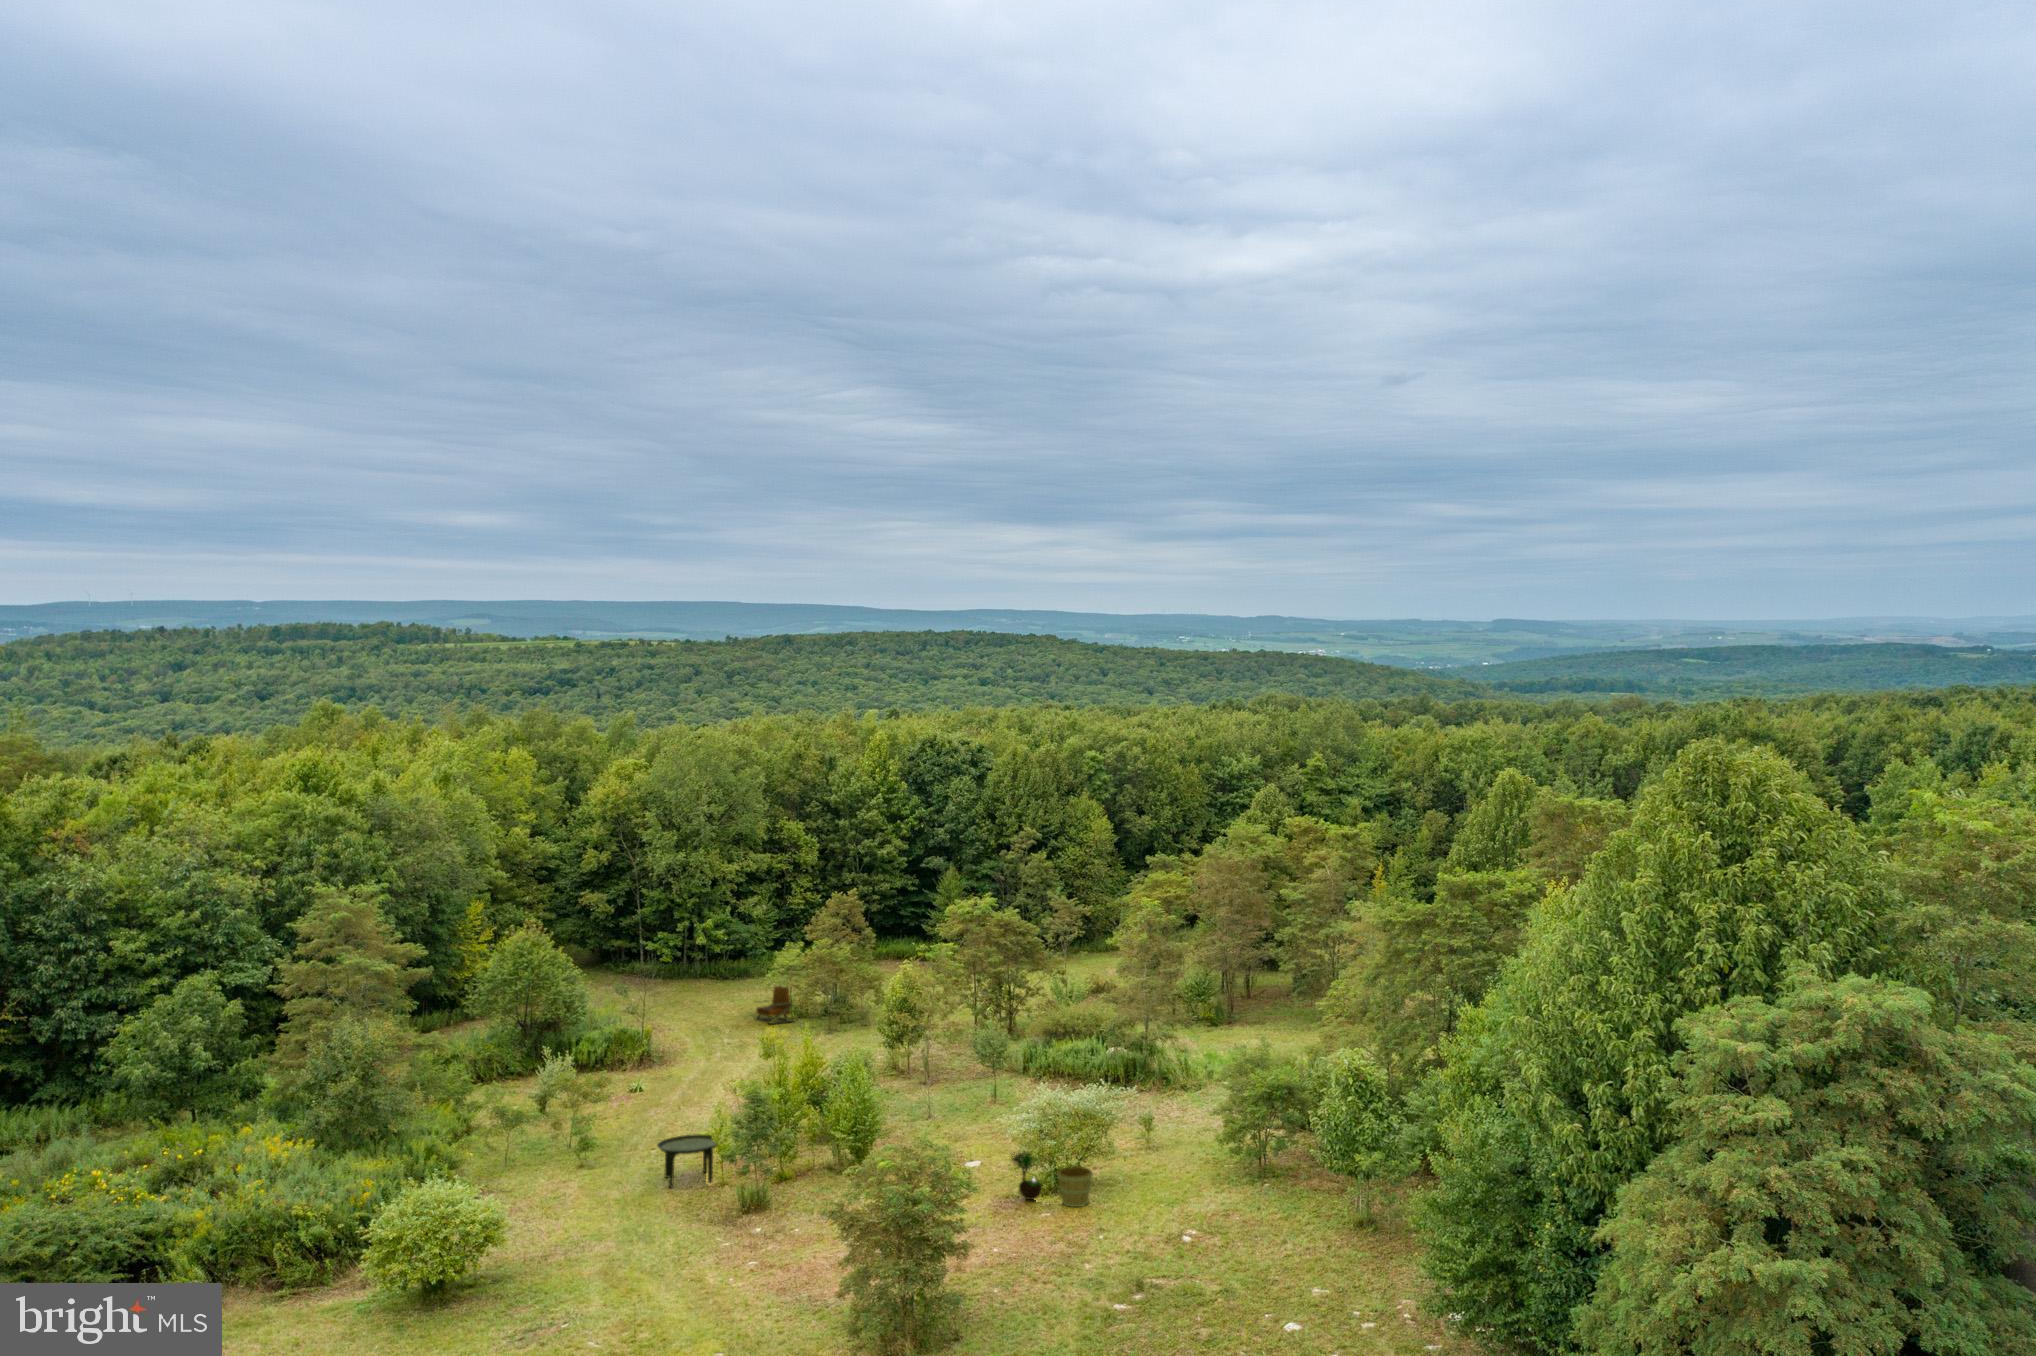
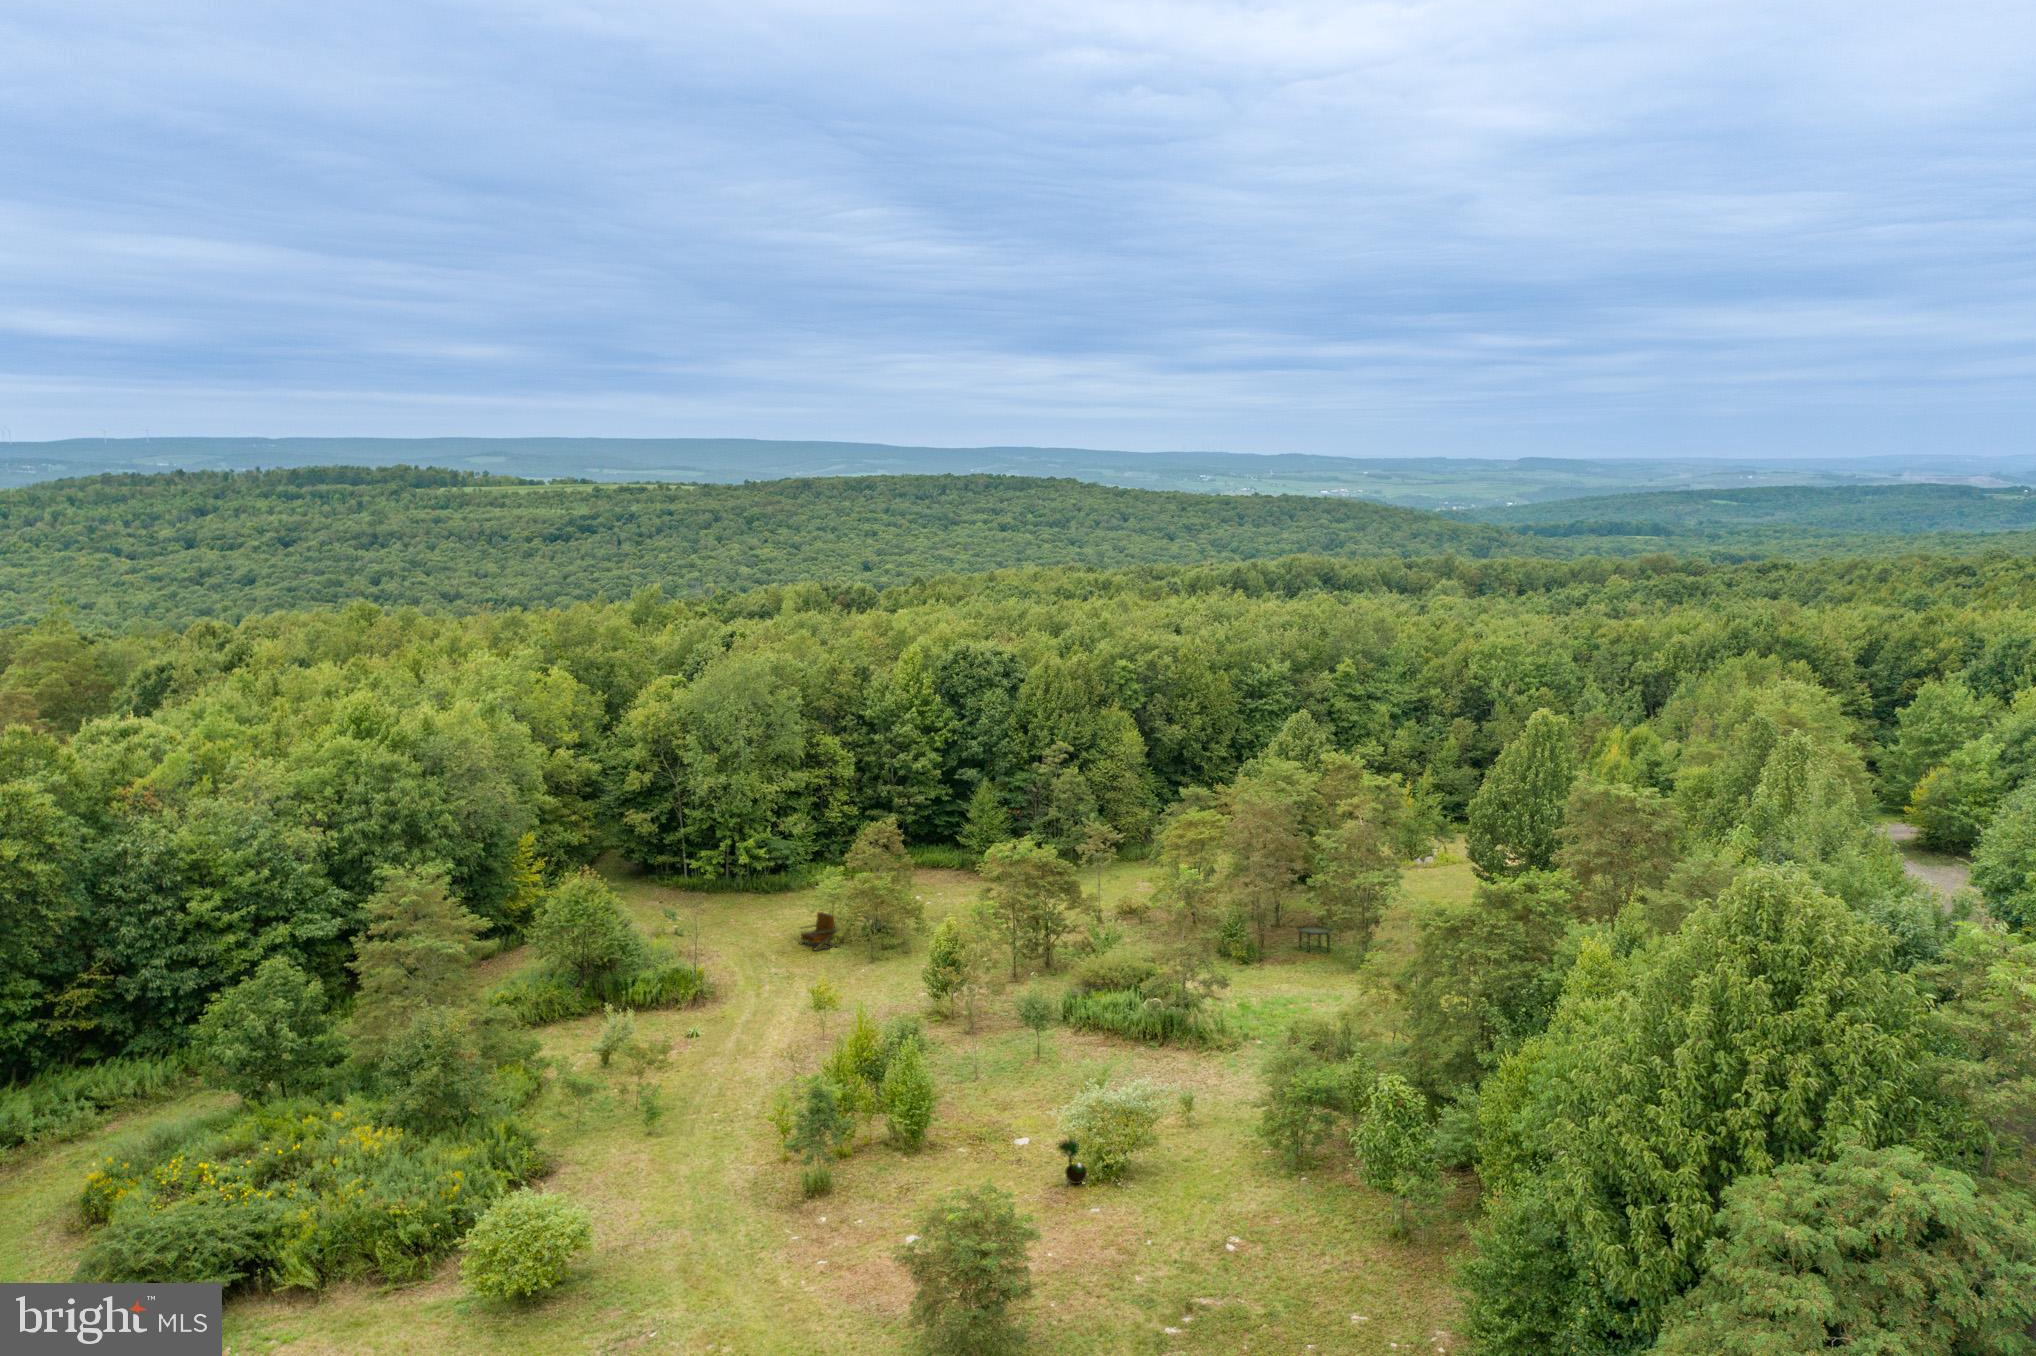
round table: present [657,1134,717,1188] -> present [1297,926,1331,951]
wooden bucket: present [1057,1166,1093,1207] -> none [1102,1153,1136,1194]

